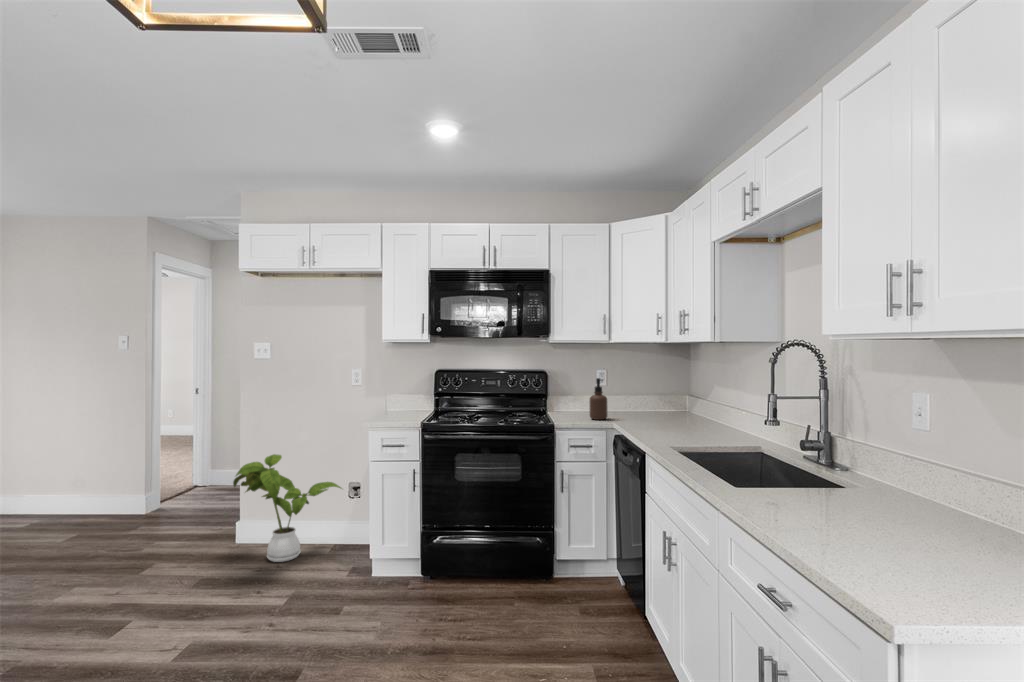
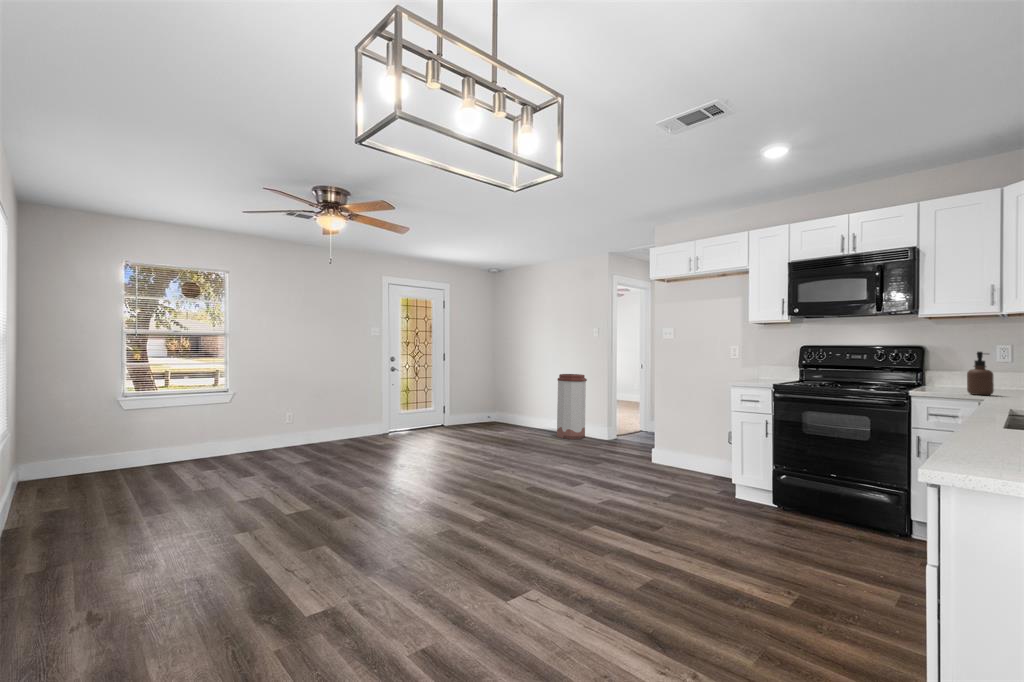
trash can: none [35,413,101,530] -> present [557,374,587,439]
house plant: present [233,454,341,562] -> none [645,402,722,478]

